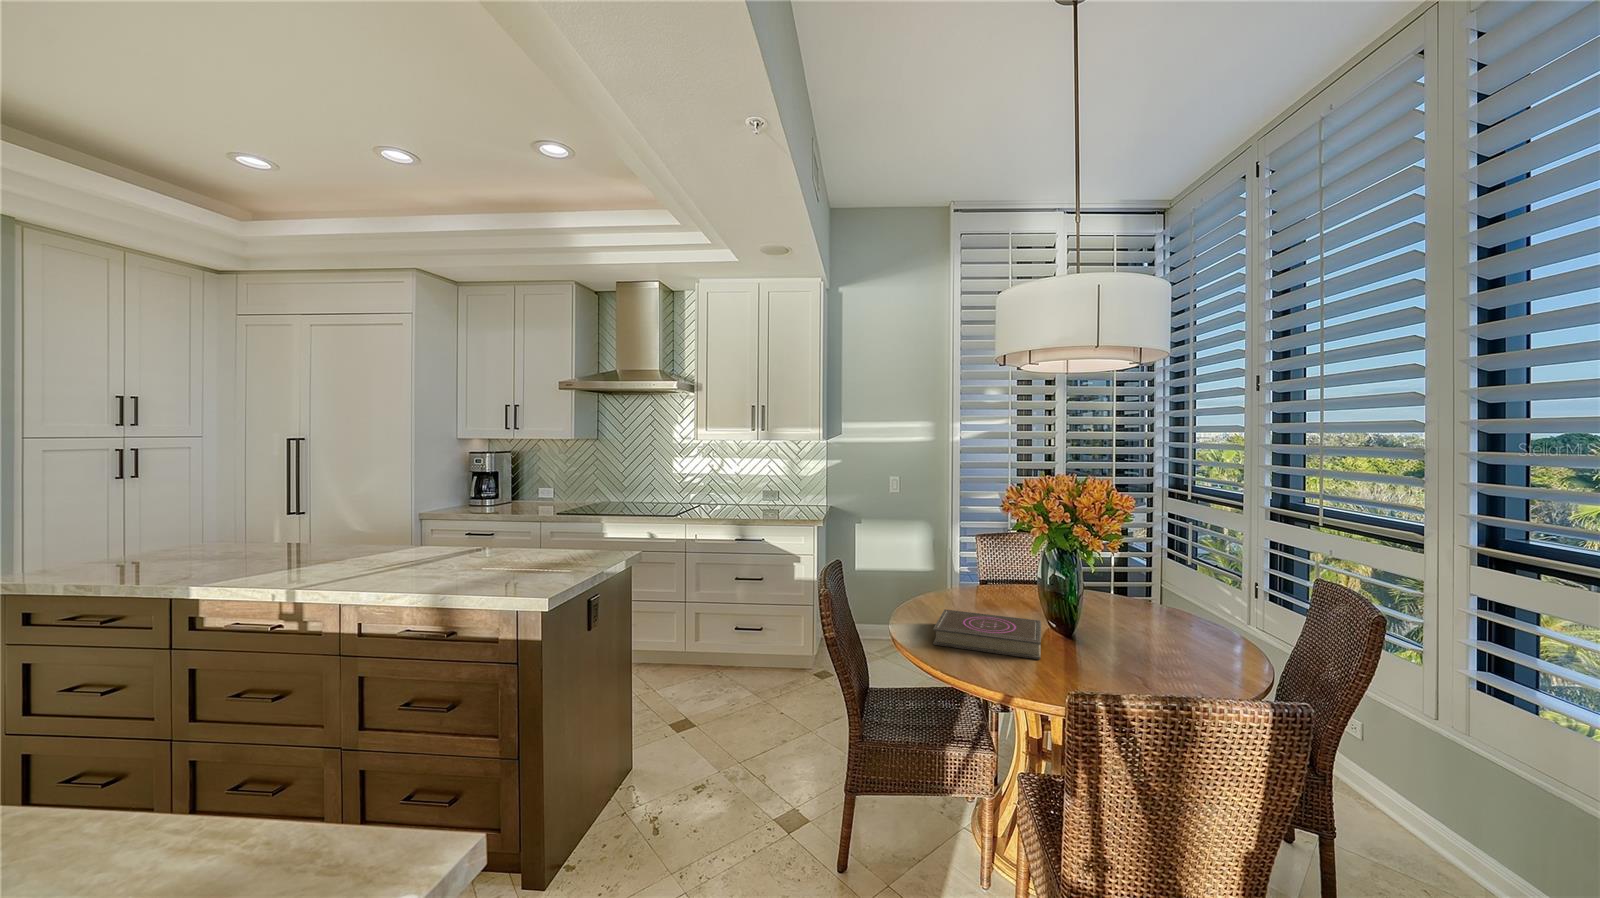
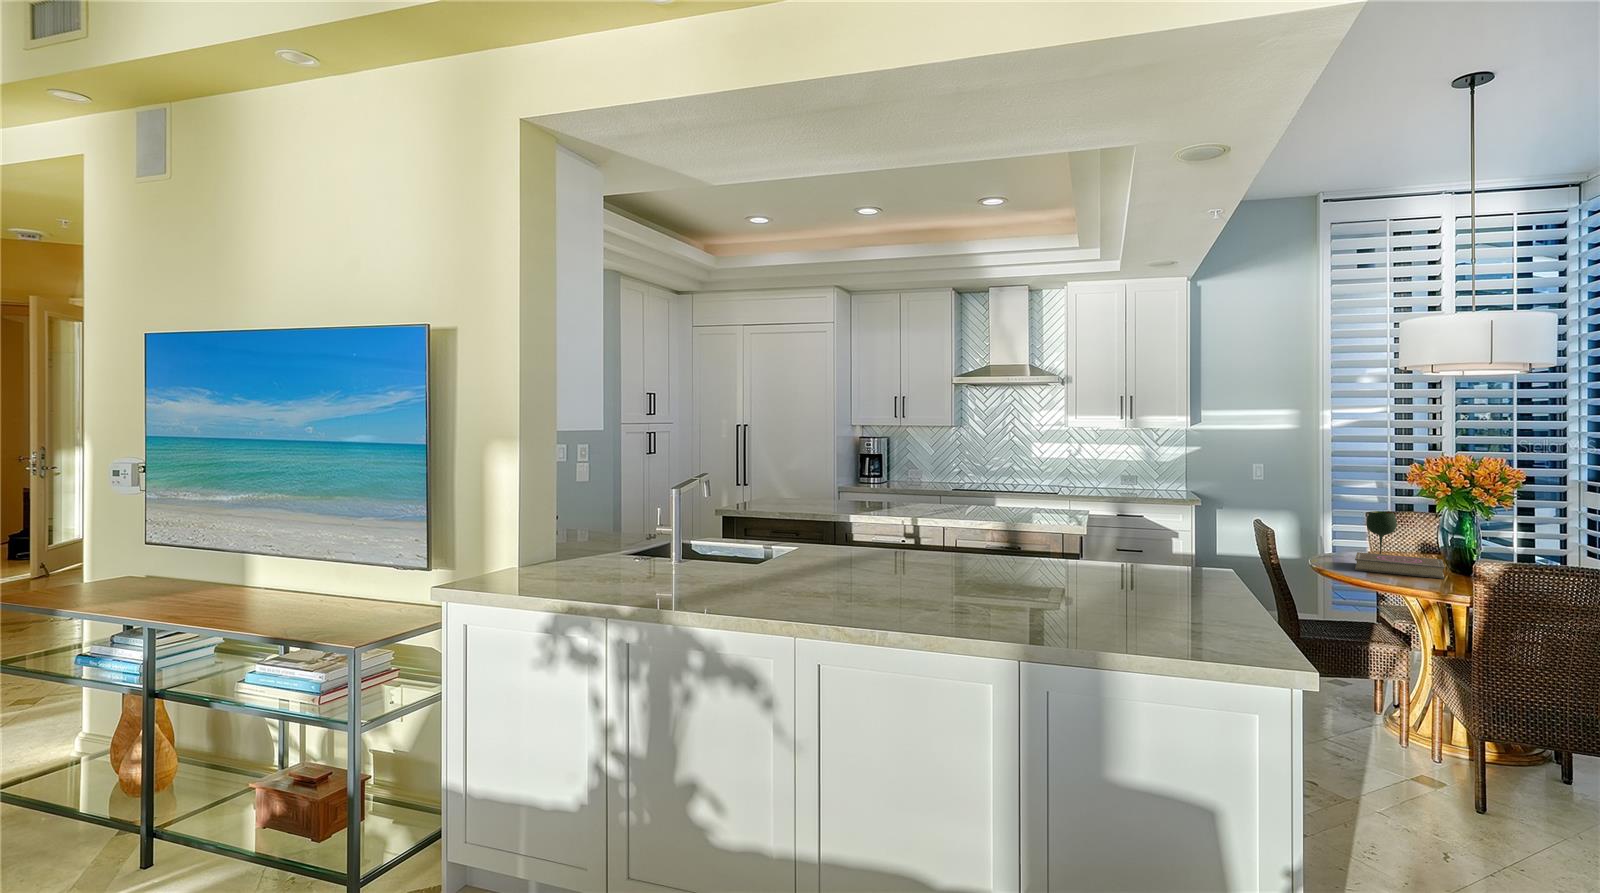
wine glass: none [961,547,995,611] -> present [1366,511,1397,554]

